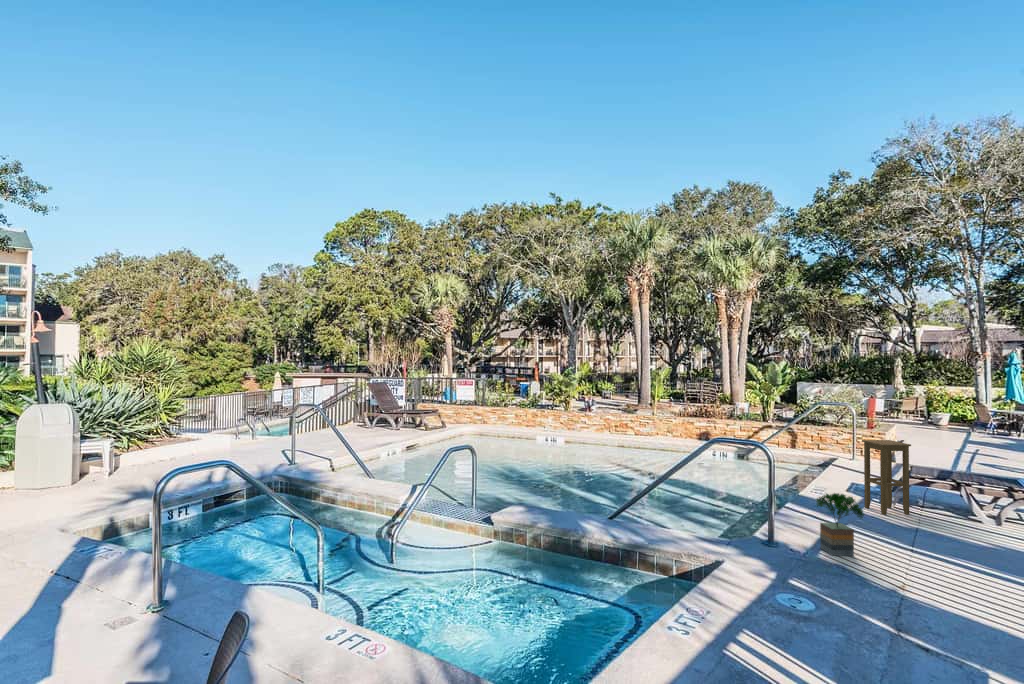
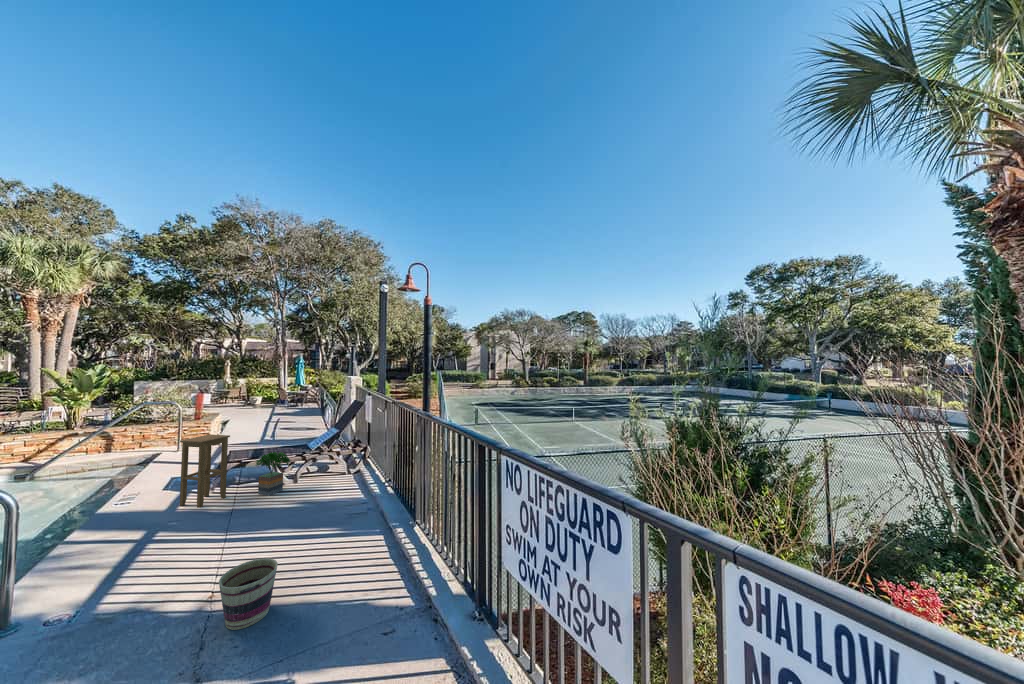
potted tree: present [816,493,864,556] -> present [256,452,291,496]
basket: none [911,555,968,612] -> present [219,558,278,630]

